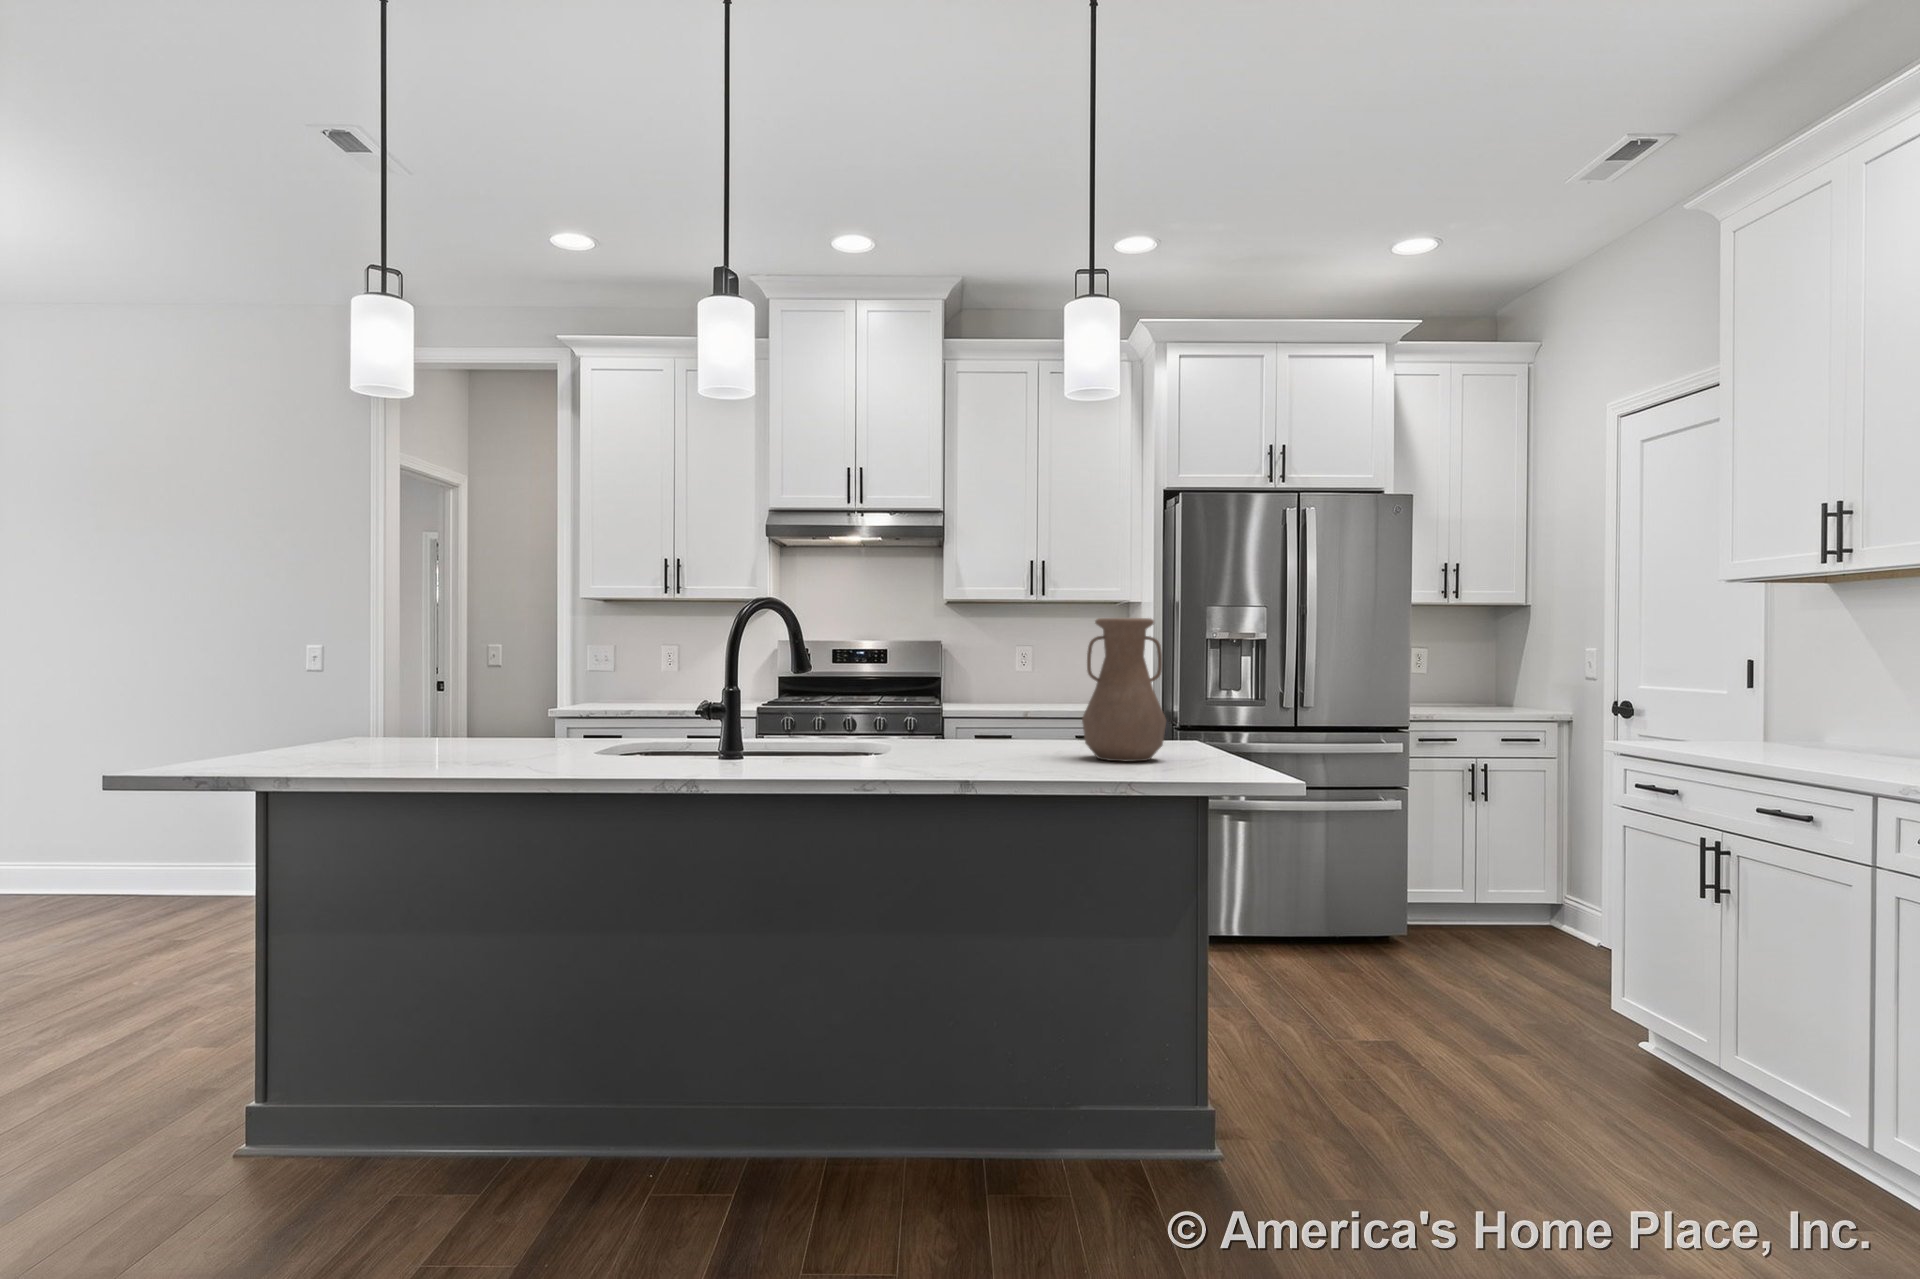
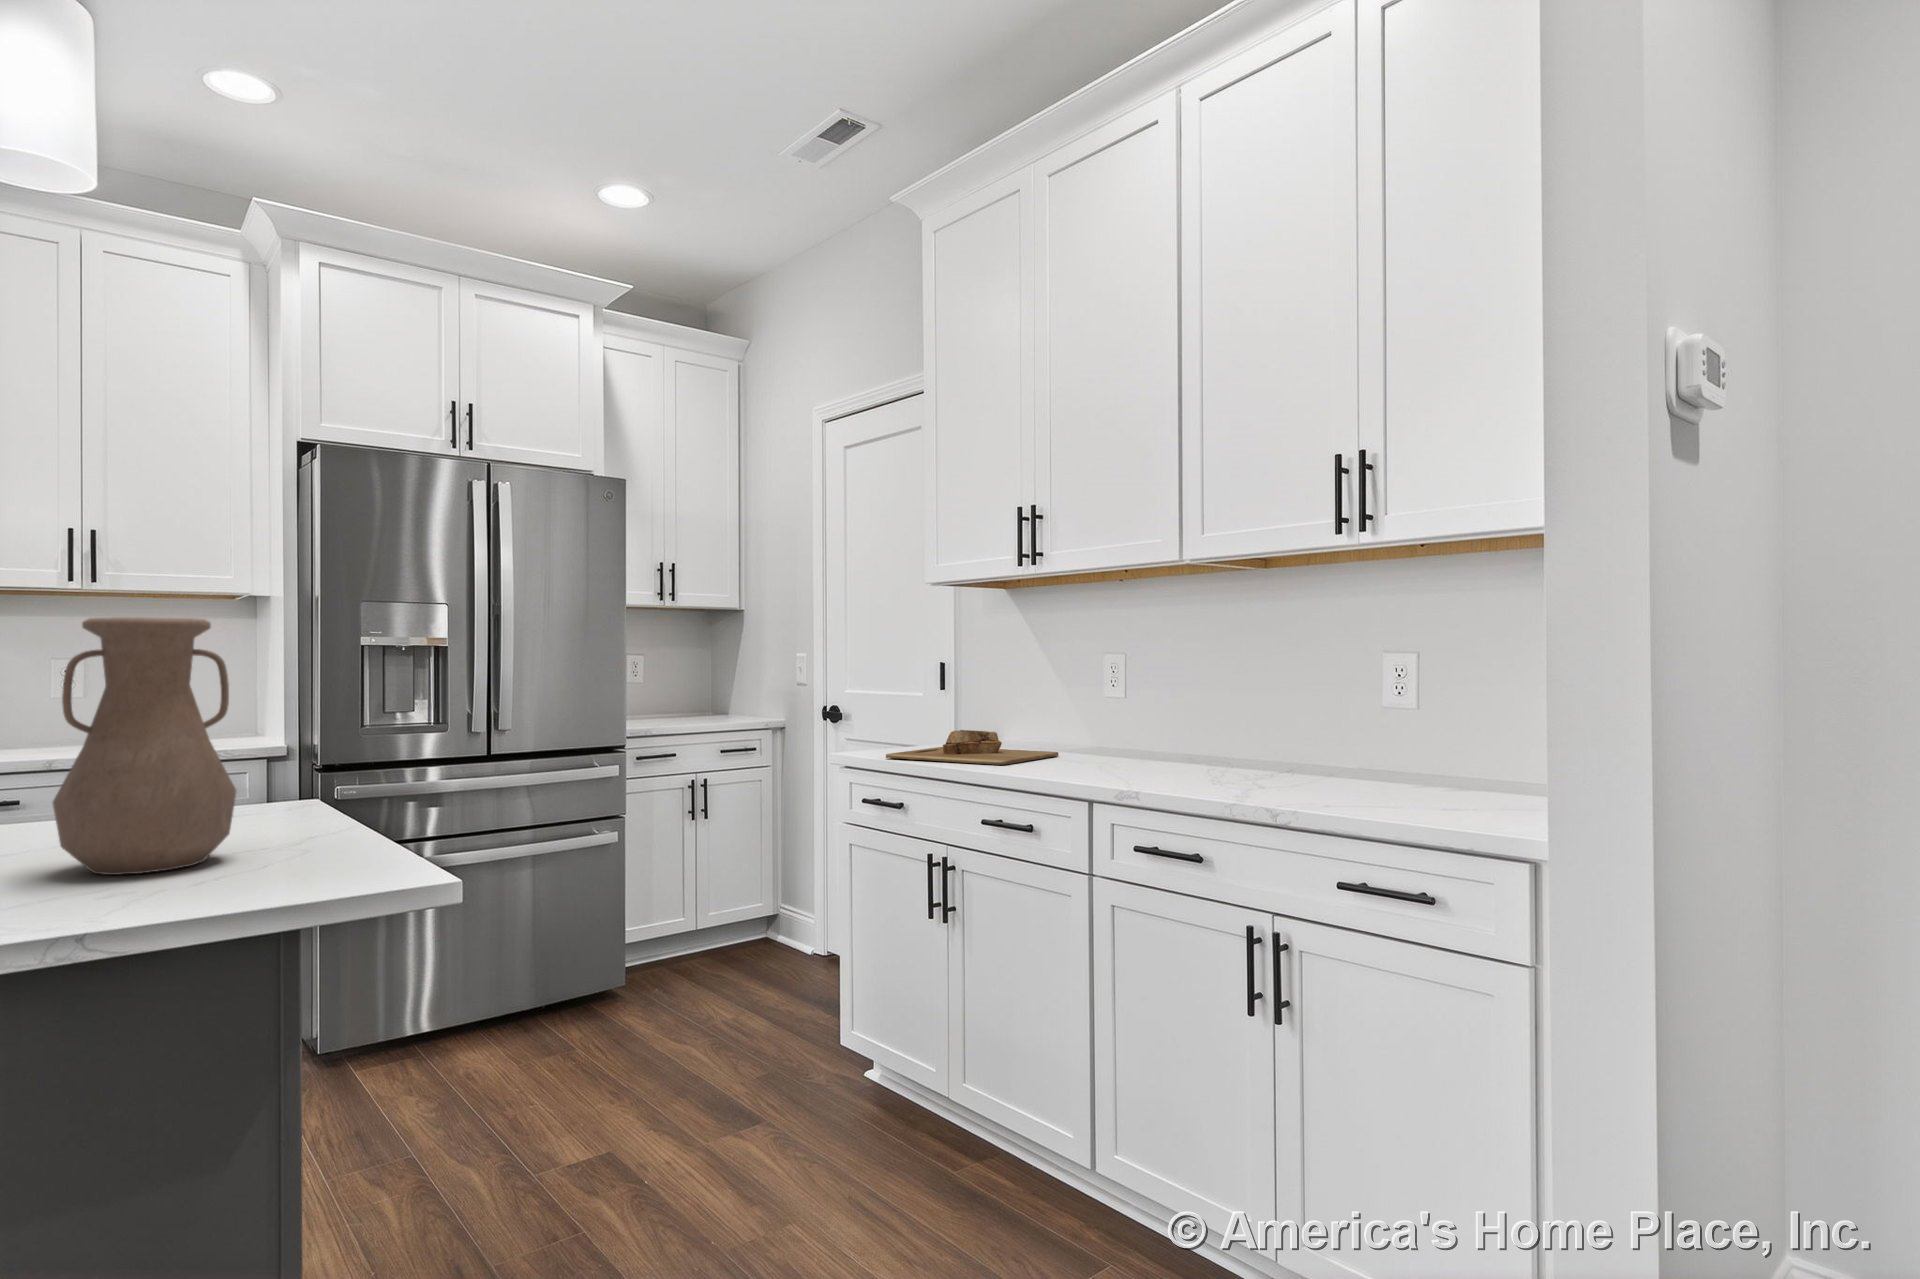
cutting board: none [1660,725,1873,760] -> present [886,730,1058,765]

